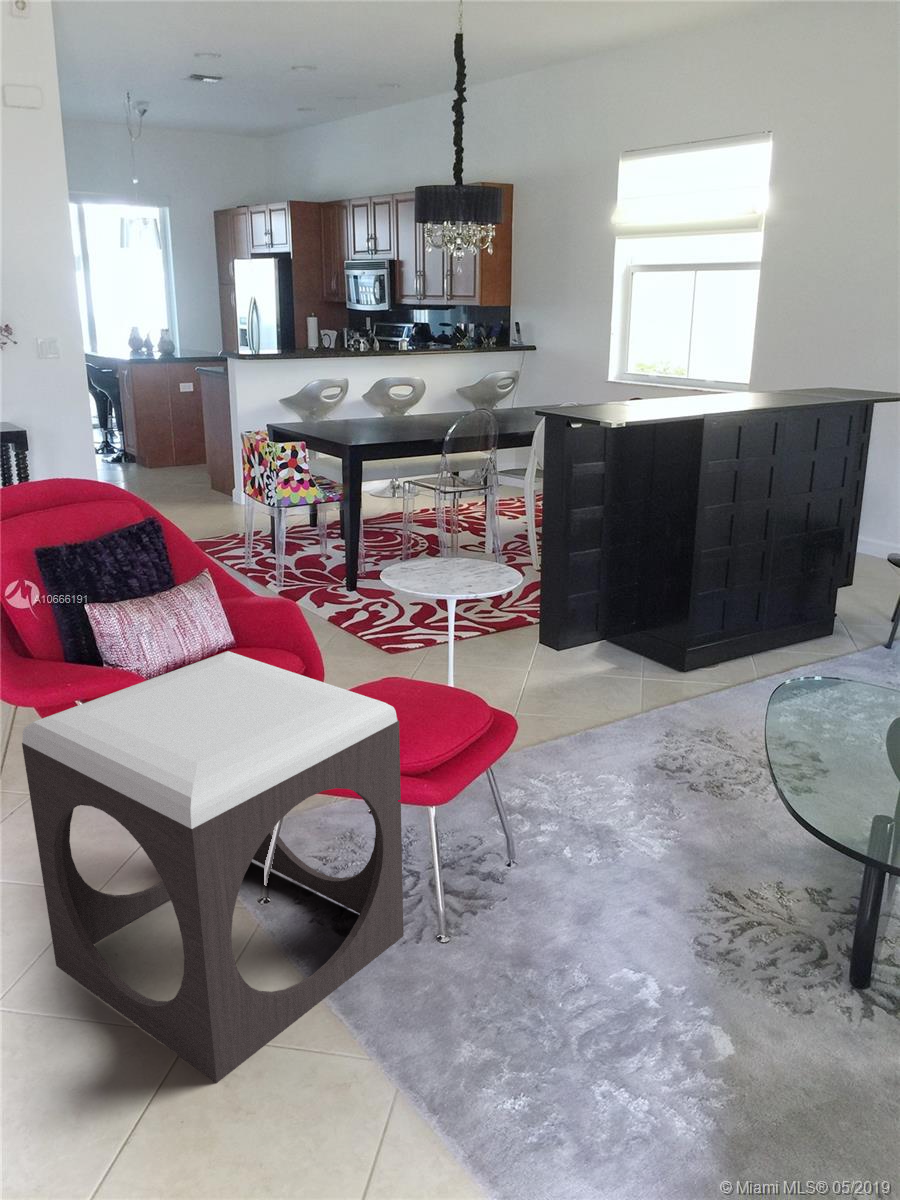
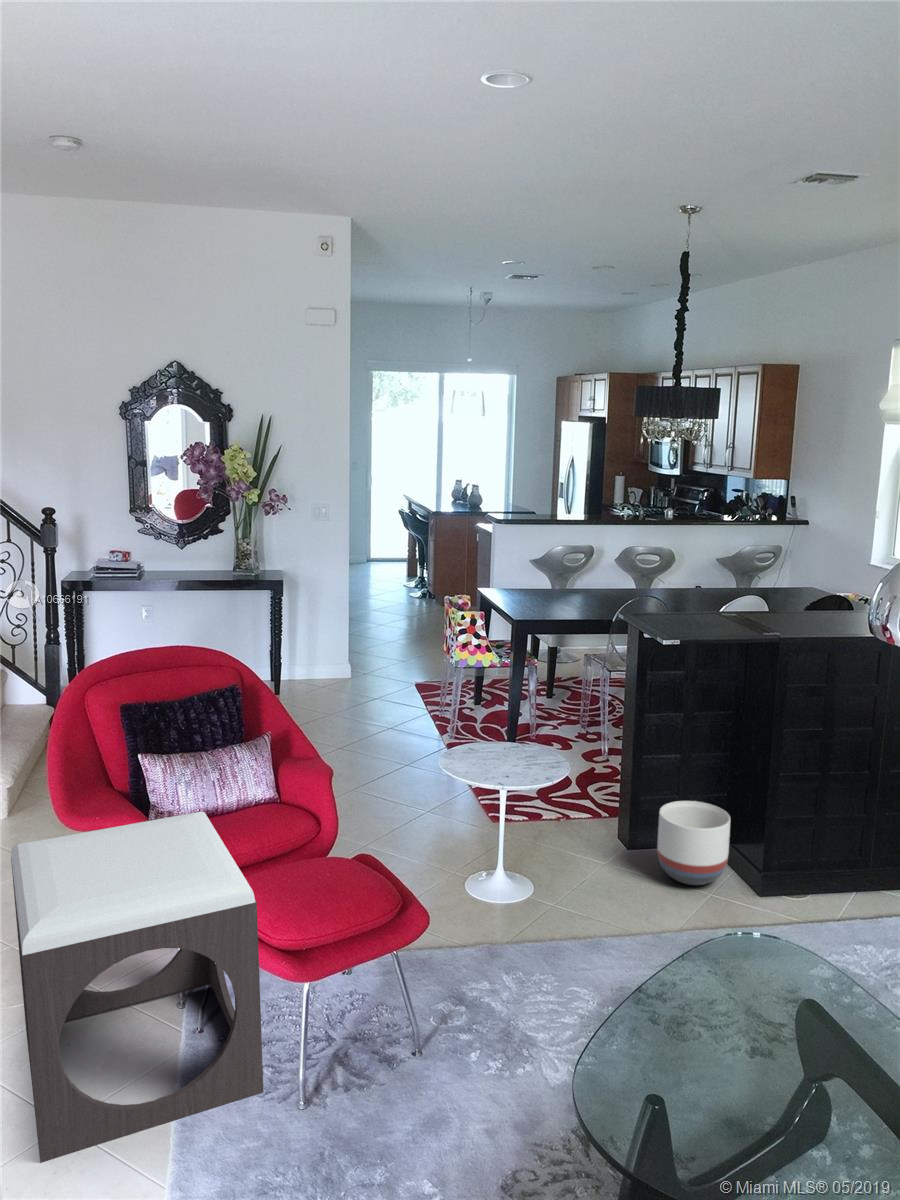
planter: none [583,591,653,668] -> present [657,801,730,885]

